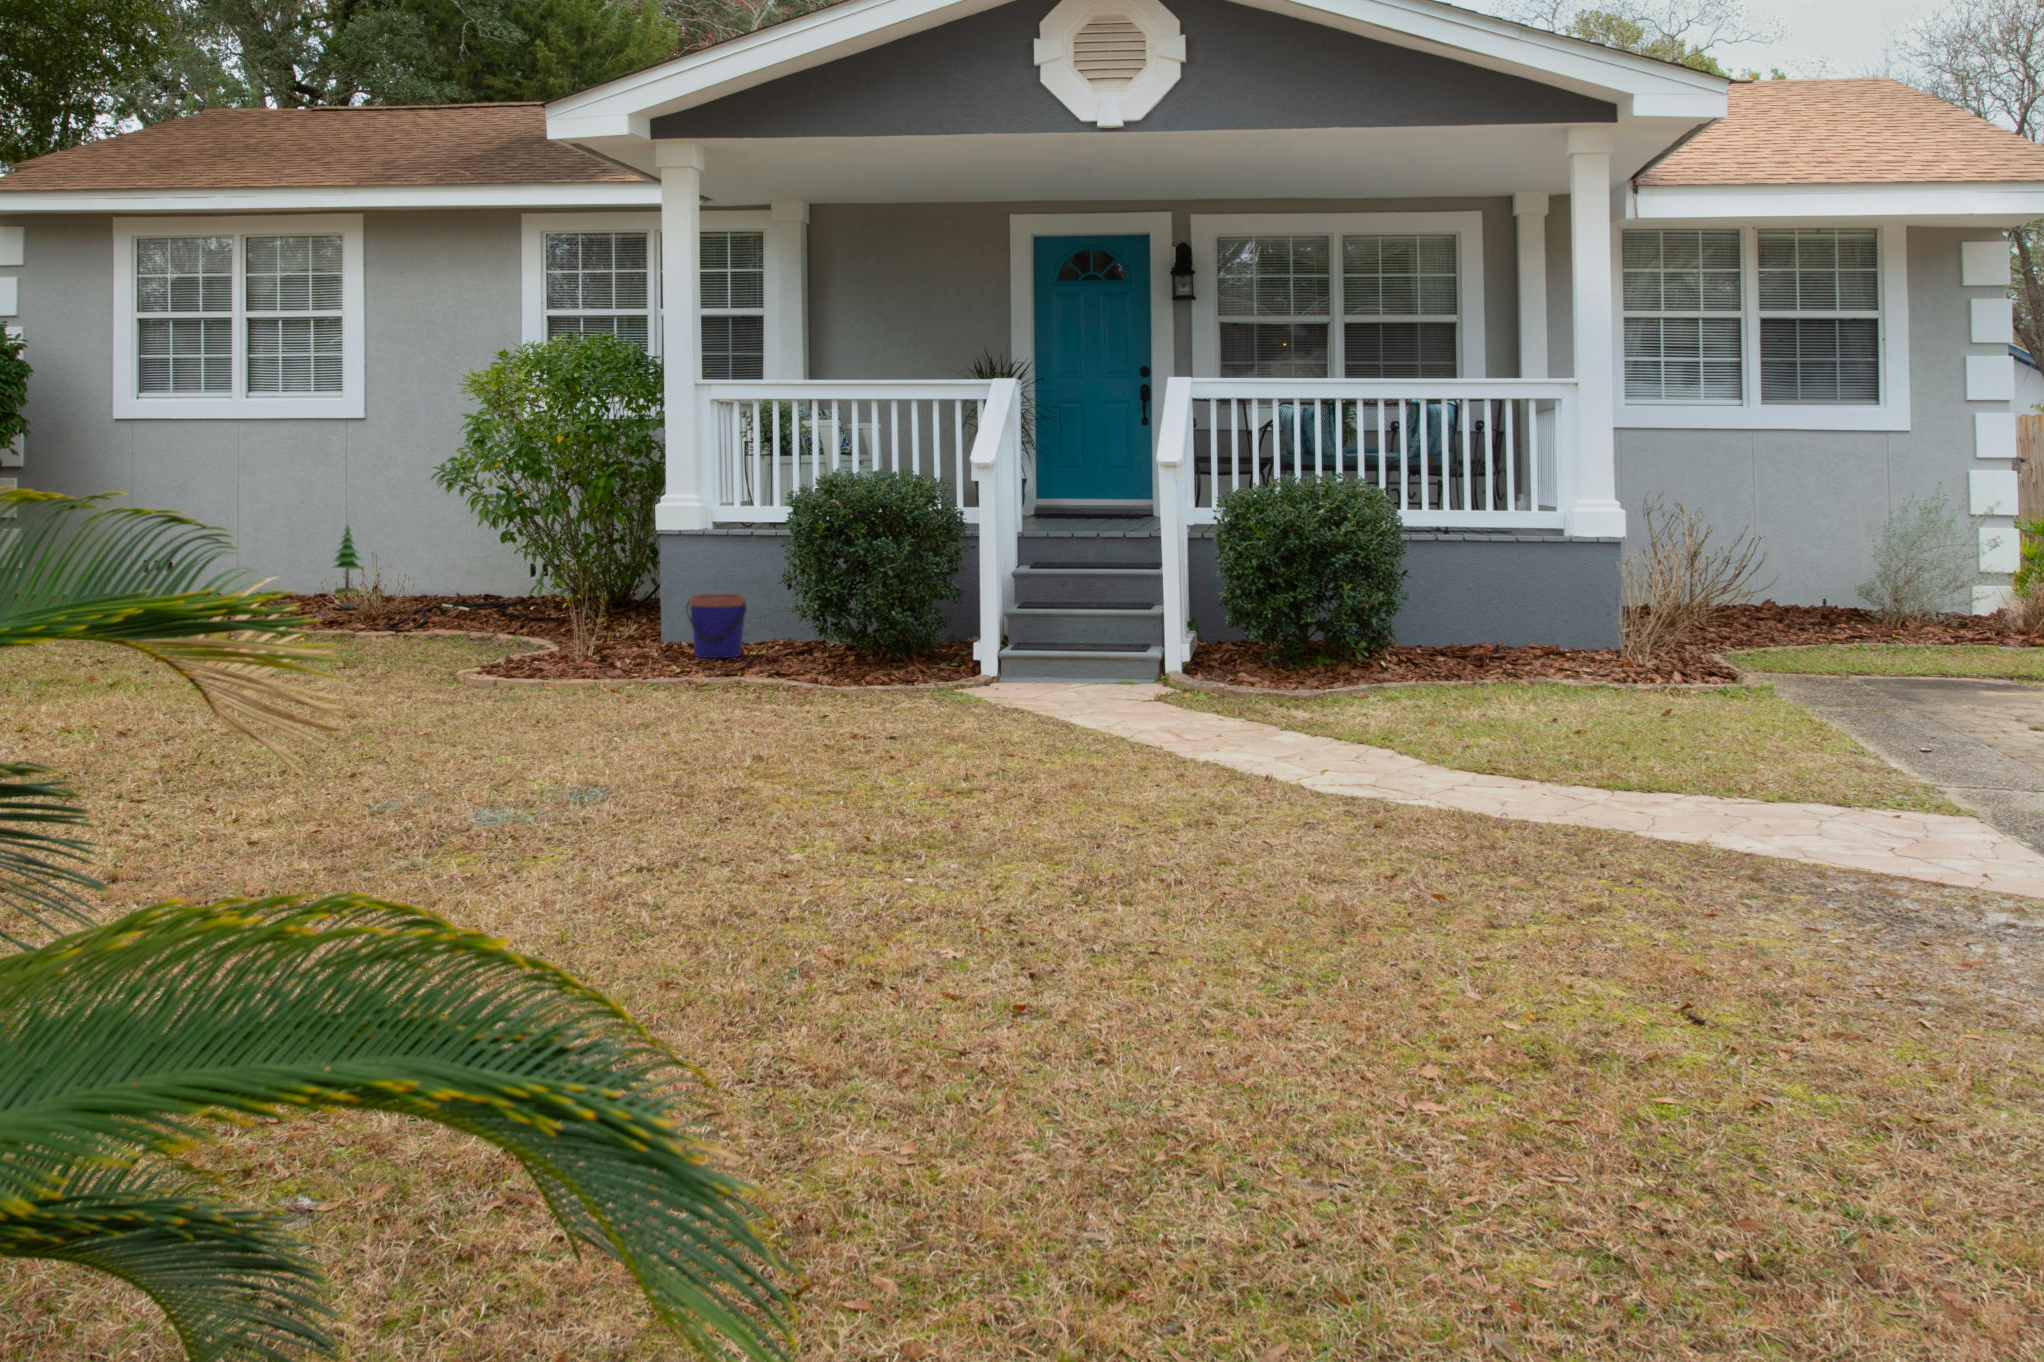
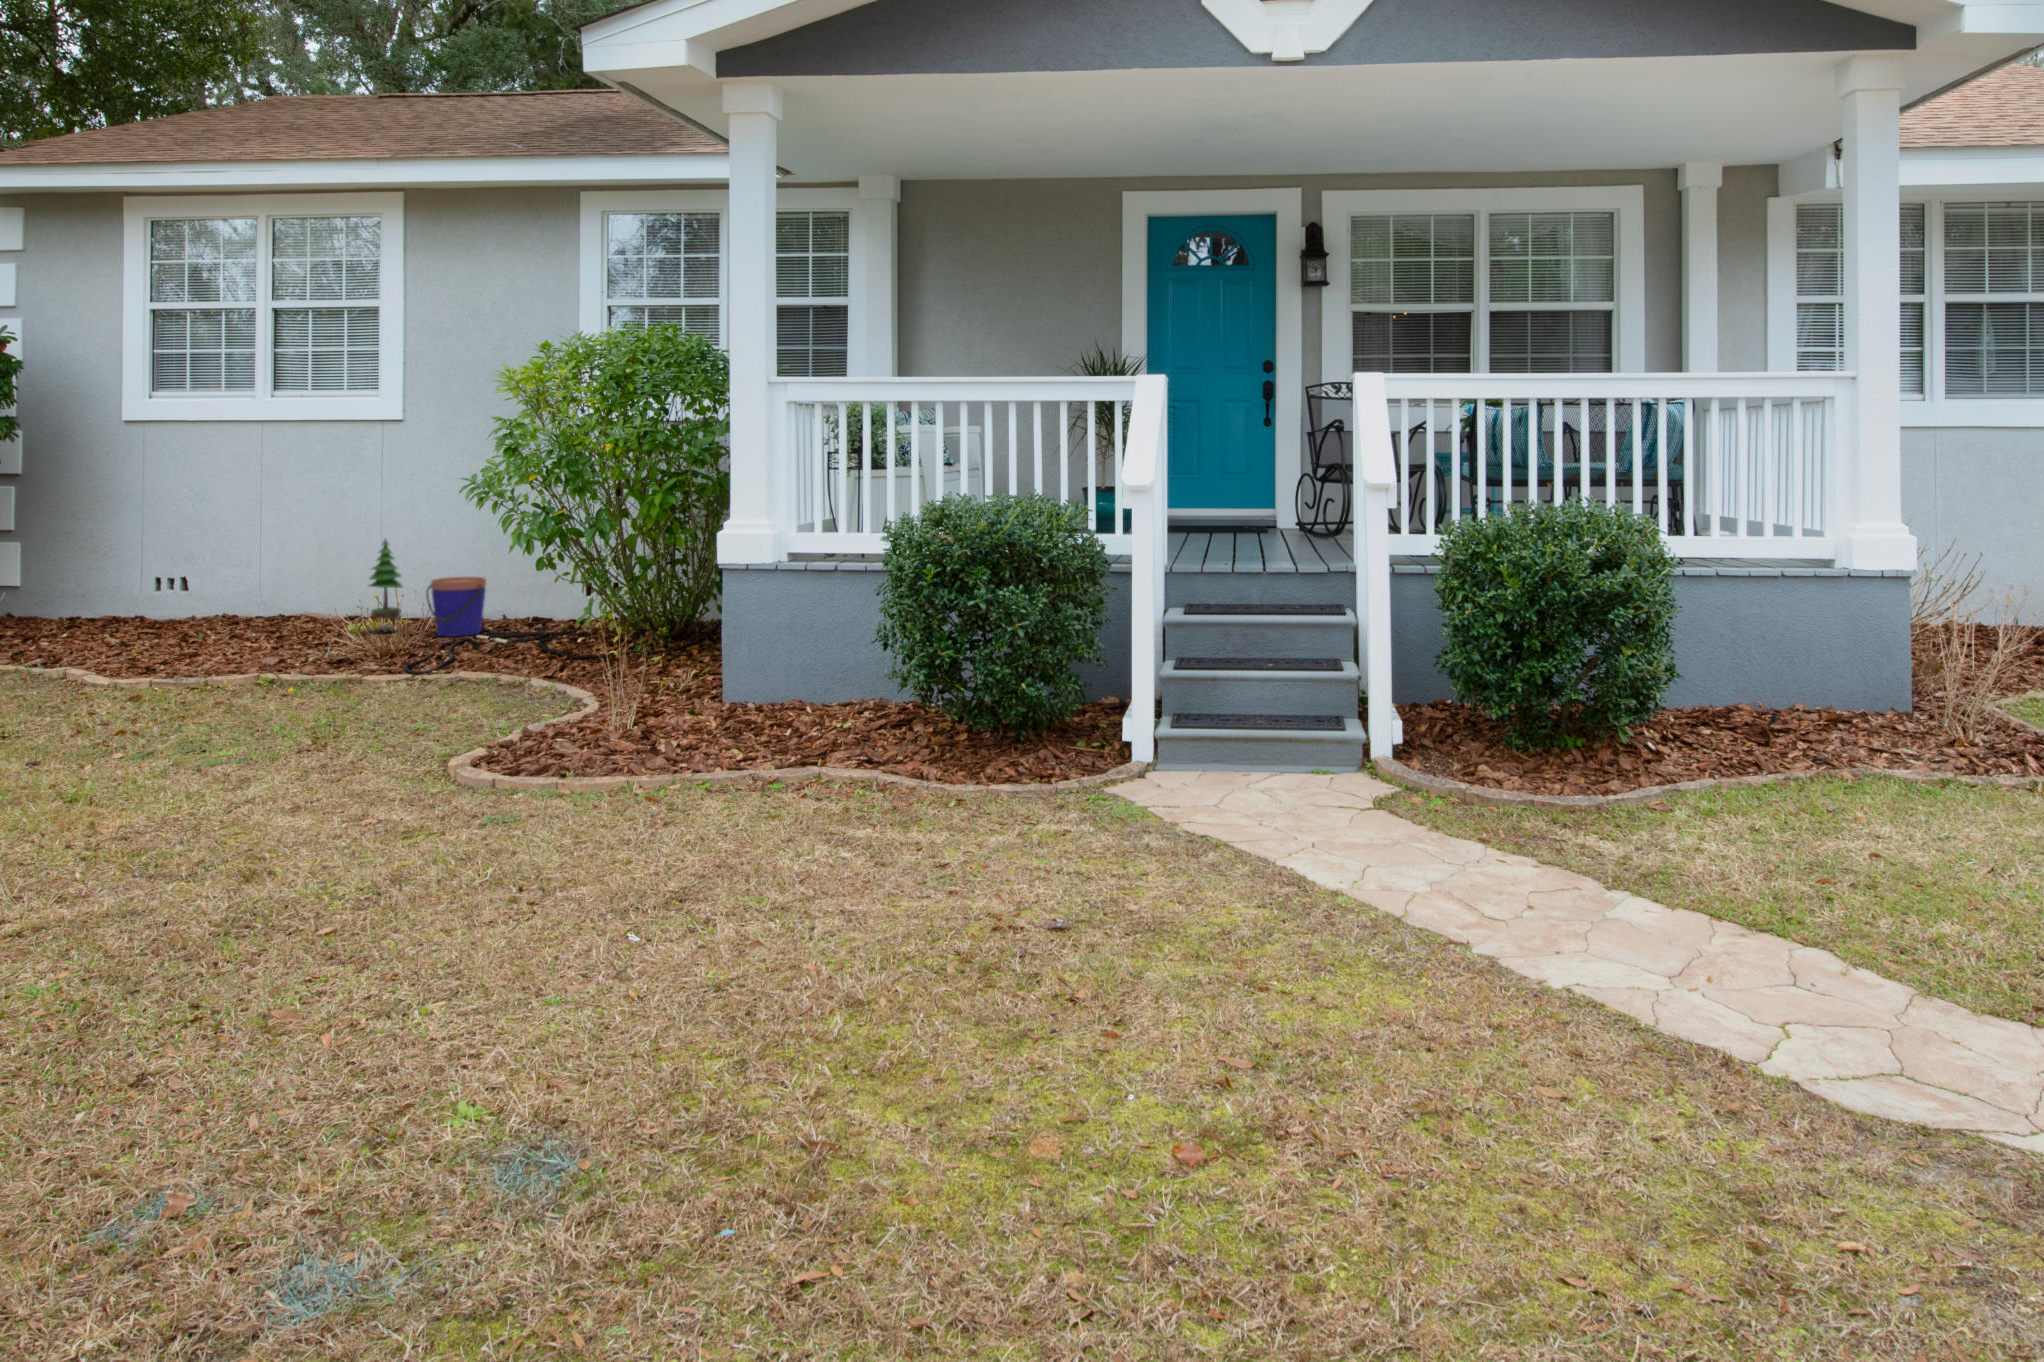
bucket: present [686,594,746,658] -> present [426,577,486,636]

